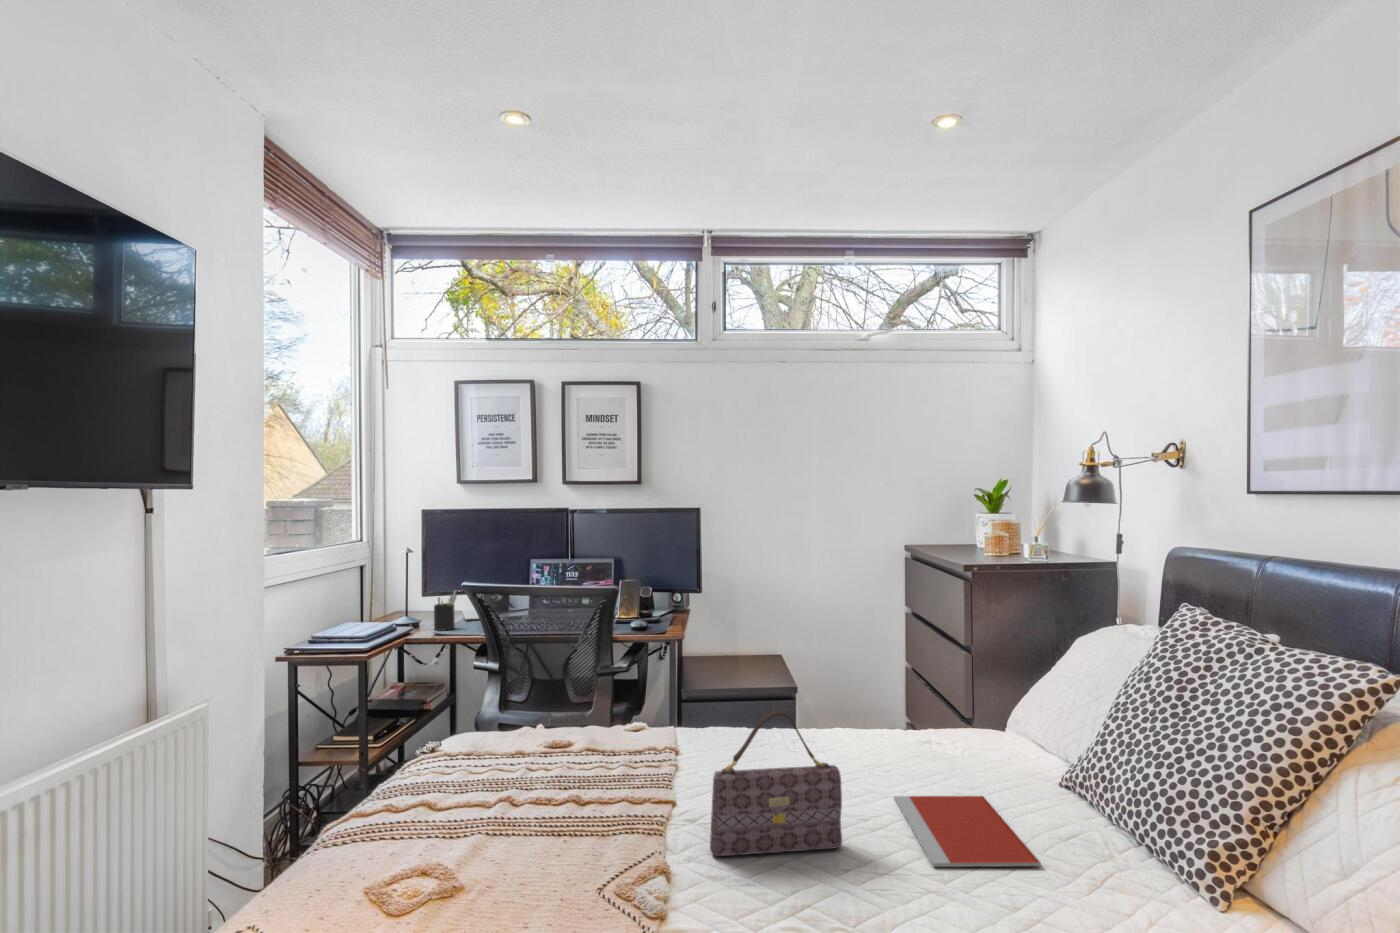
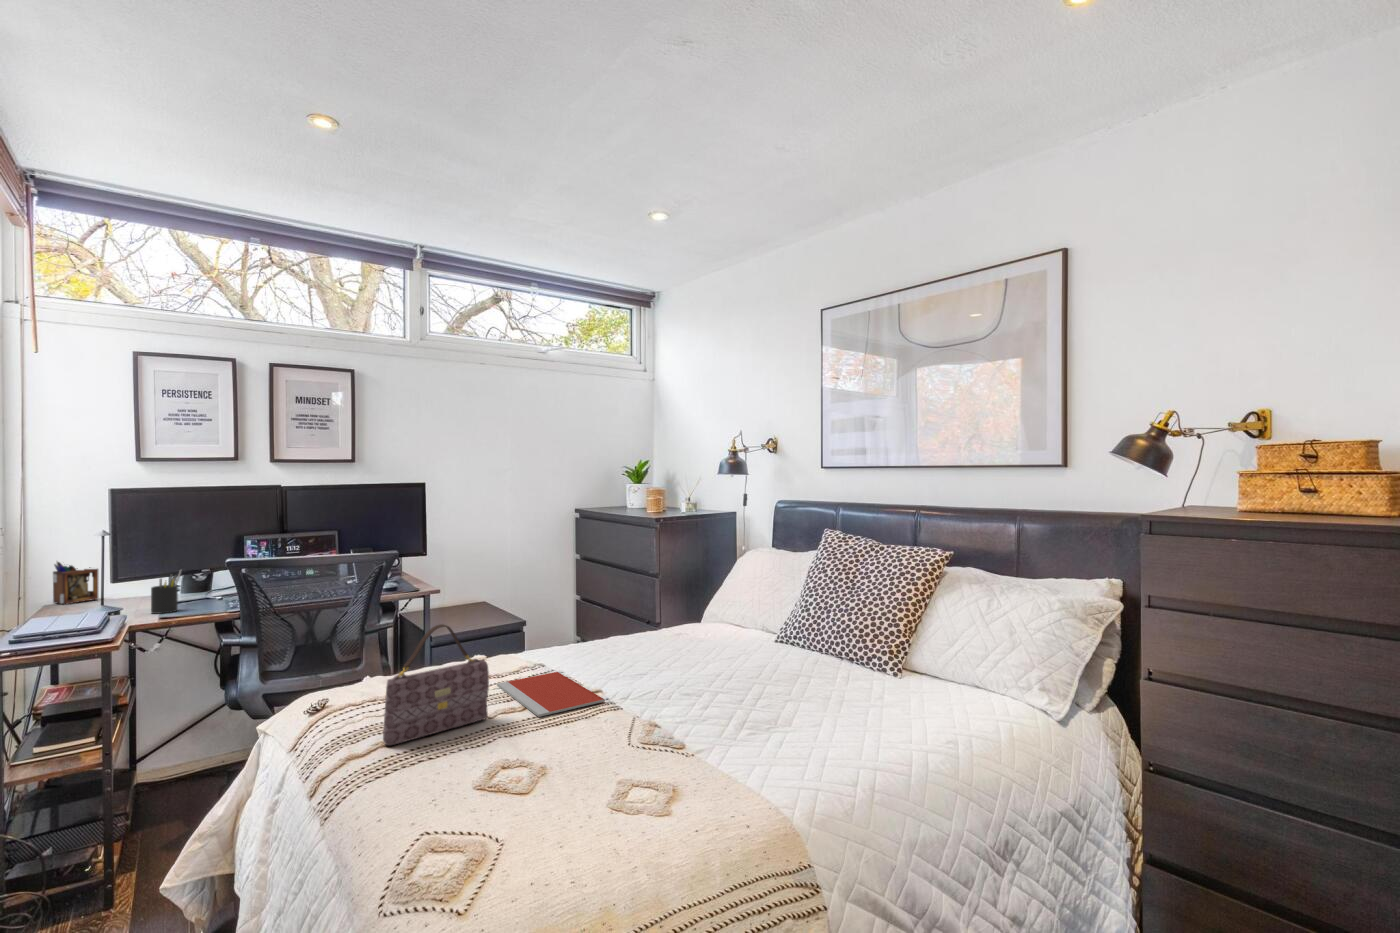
desk organizer: none [404,570,434,612] -> present [53,562,98,605]
handbag: present [710,711,842,856] -> present [383,624,489,745]
notebook: present [894,796,1041,867] -> present [497,672,605,717]

